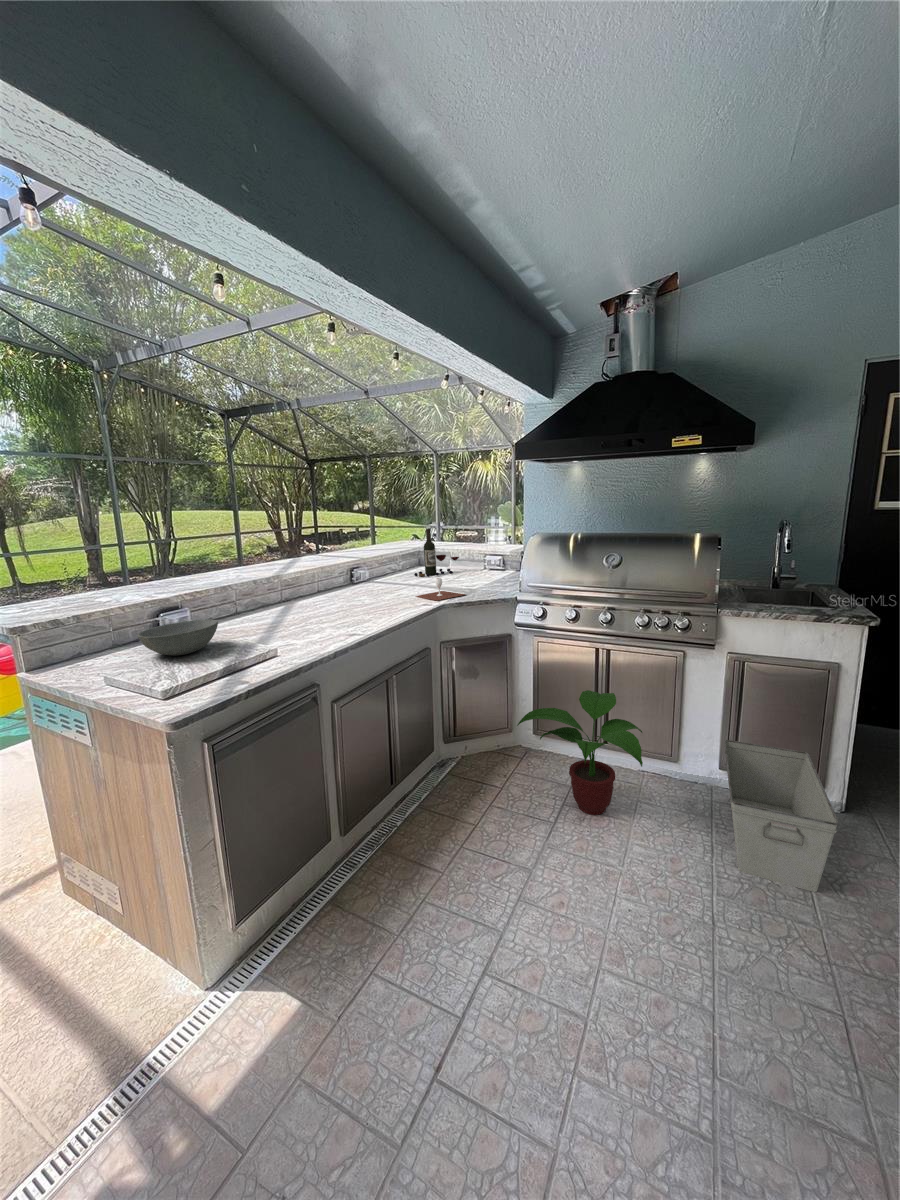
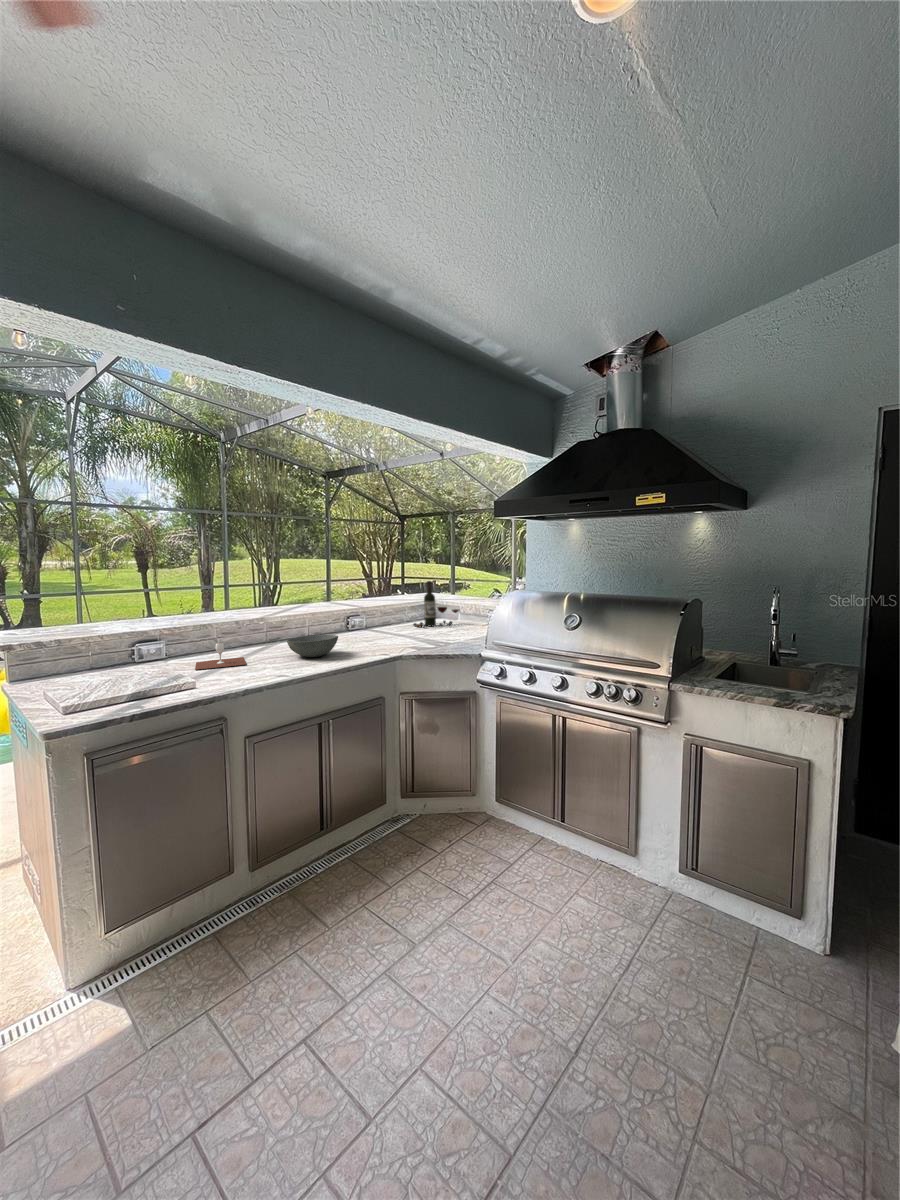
wine glass: present [416,578,465,601] -> present [195,643,246,670]
bowl: present [137,619,218,656] -> present [287,635,338,657]
potted plant: present [517,690,643,815] -> none [447,759,579,901]
storage bin: present [724,740,839,892] -> none [635,837,774,1046]

